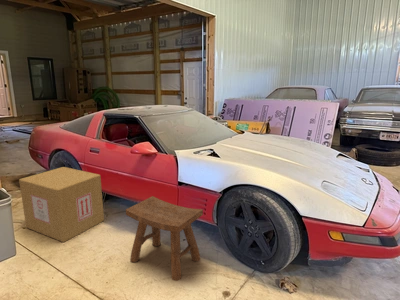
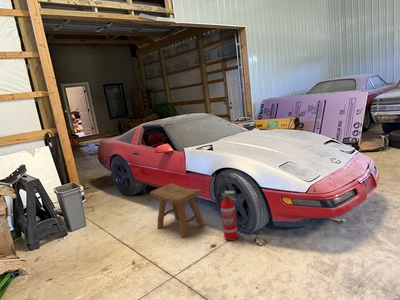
cardboard box: present [19,167,104,242] -> none [89,168,147,218]
fire extinguisher: none [231,217,264,286] -> present [217,191,238,240]

